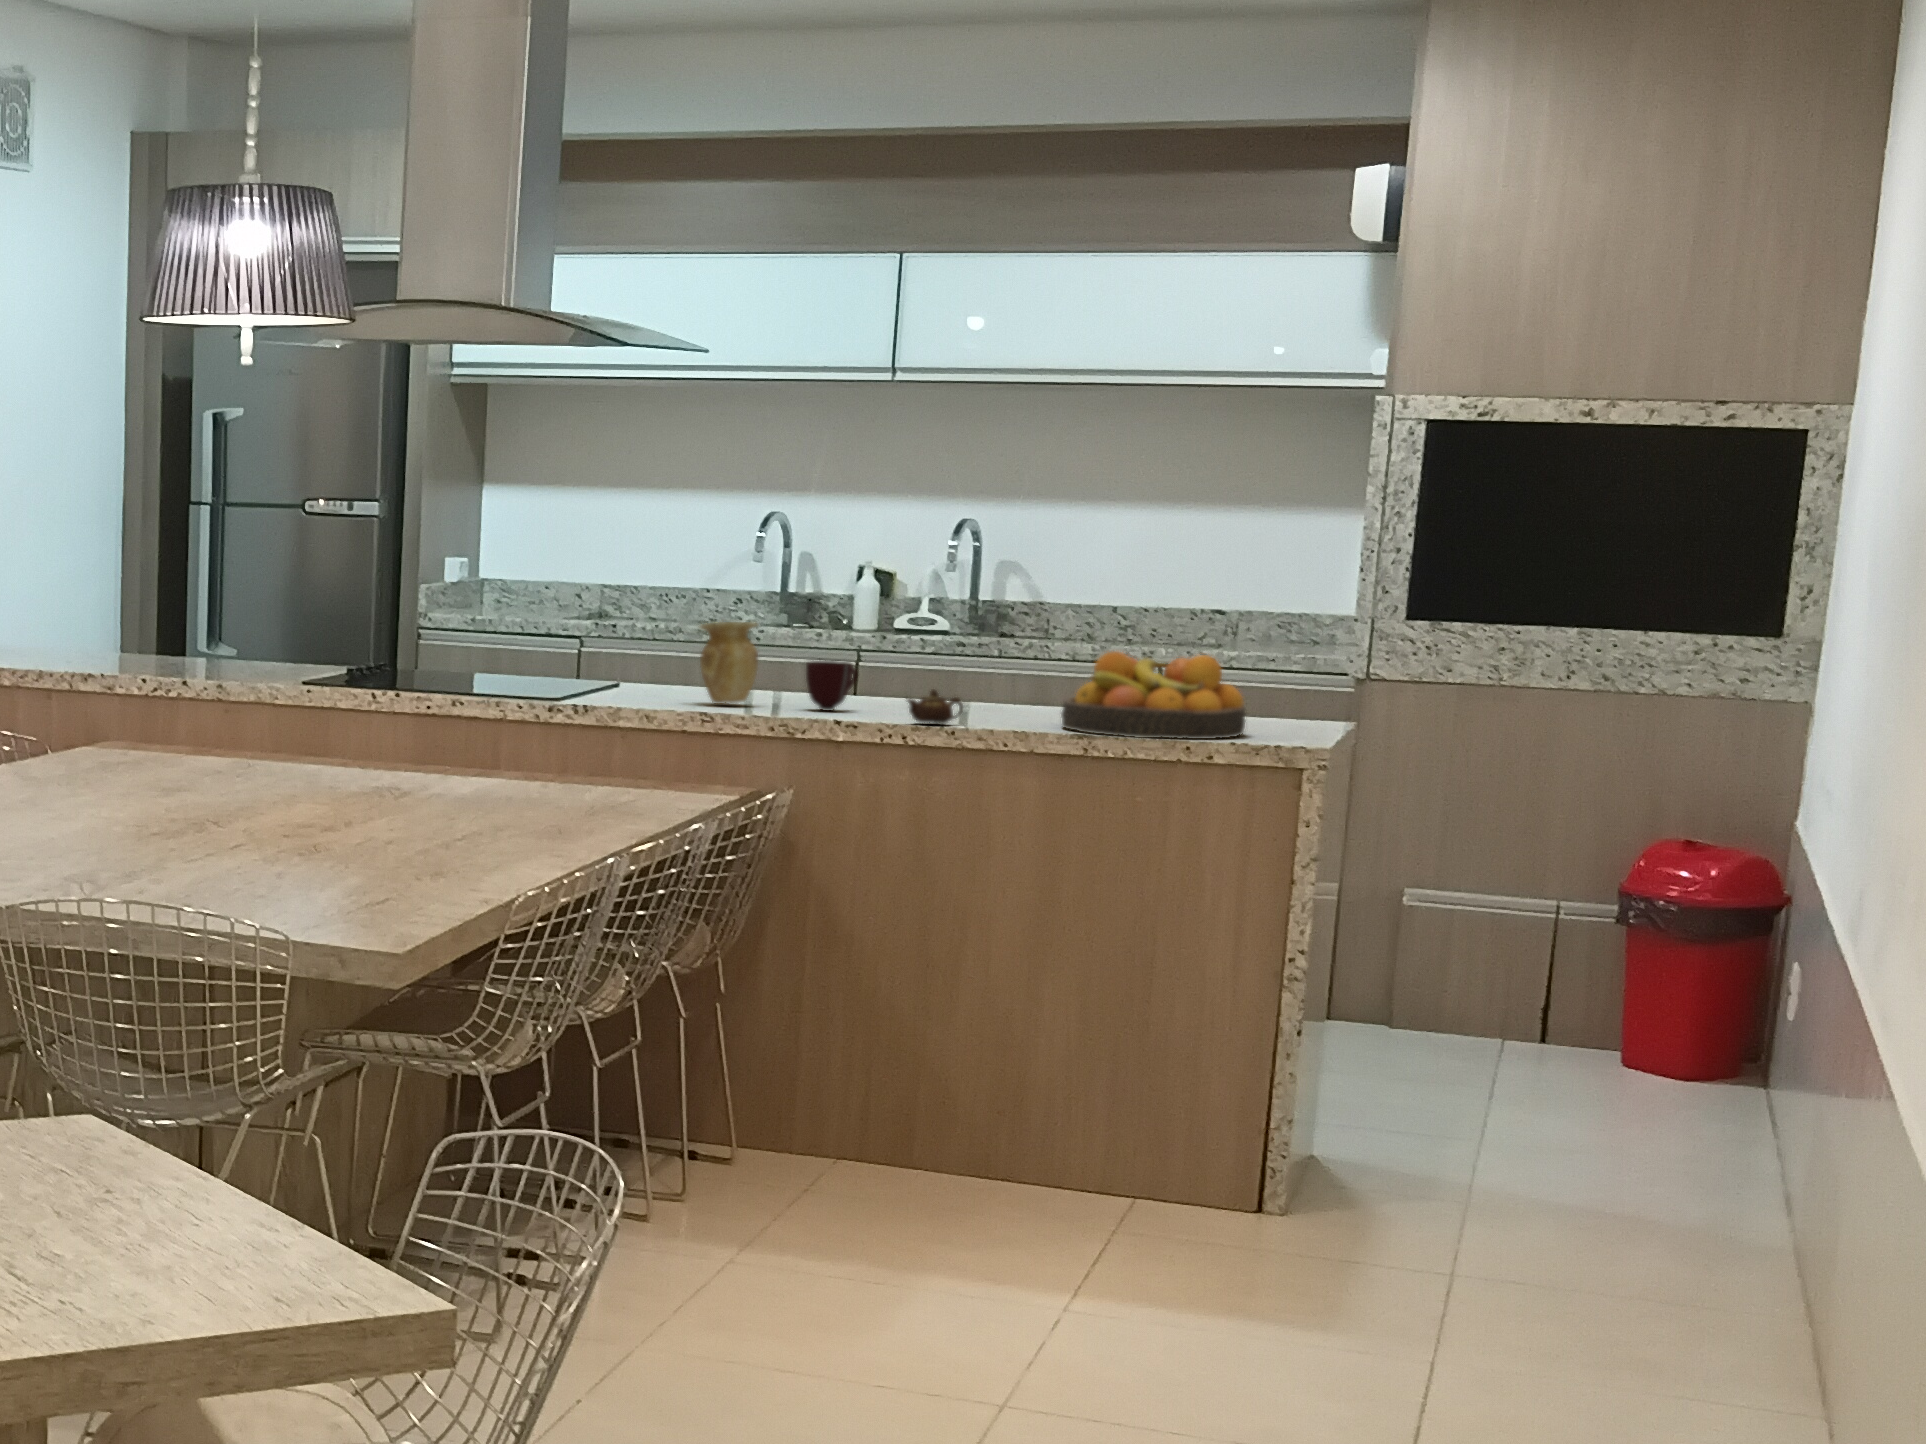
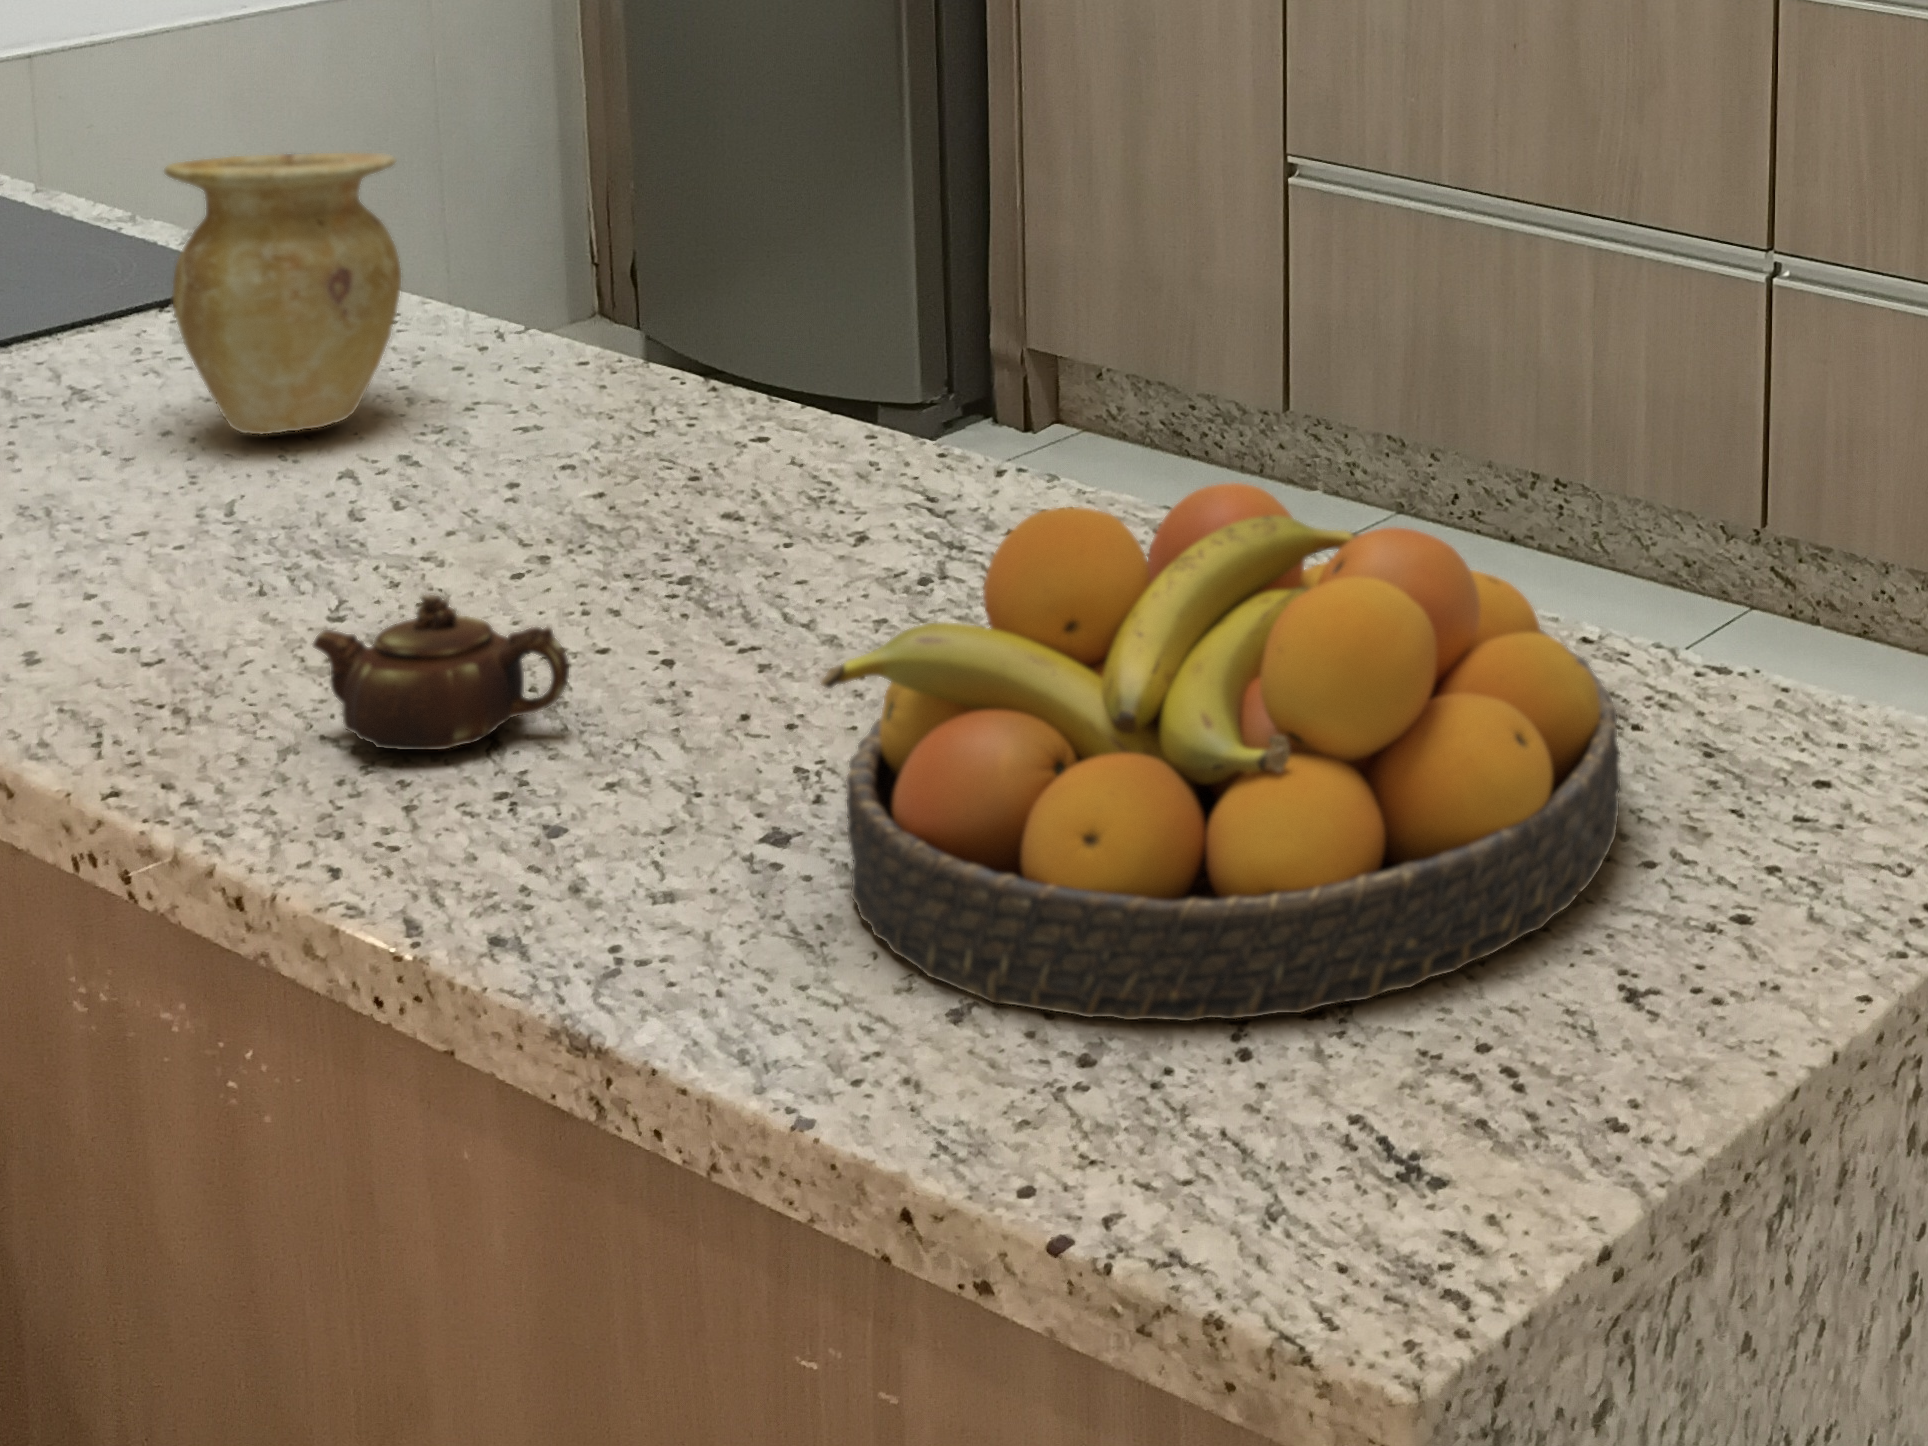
mug: present [806,661,858,711] -> none [416,311,661,501]

